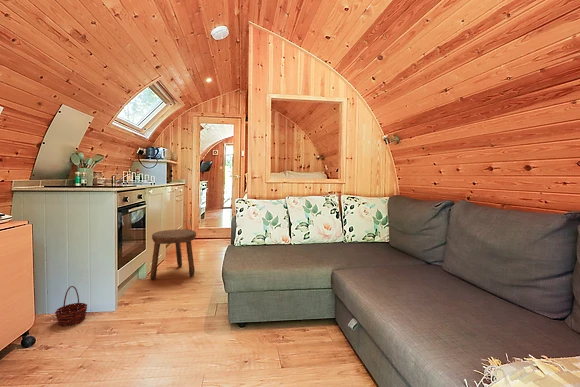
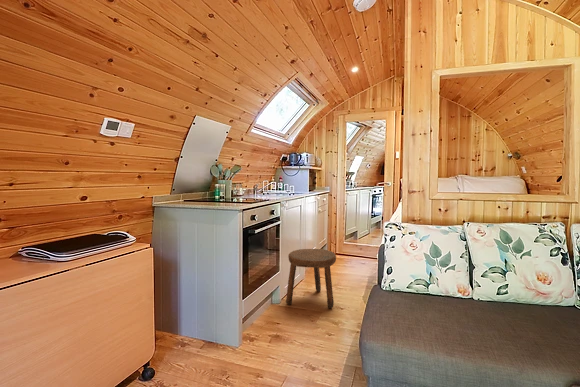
basket: present [55,286,87,326] -> none [192,308,221,350]

